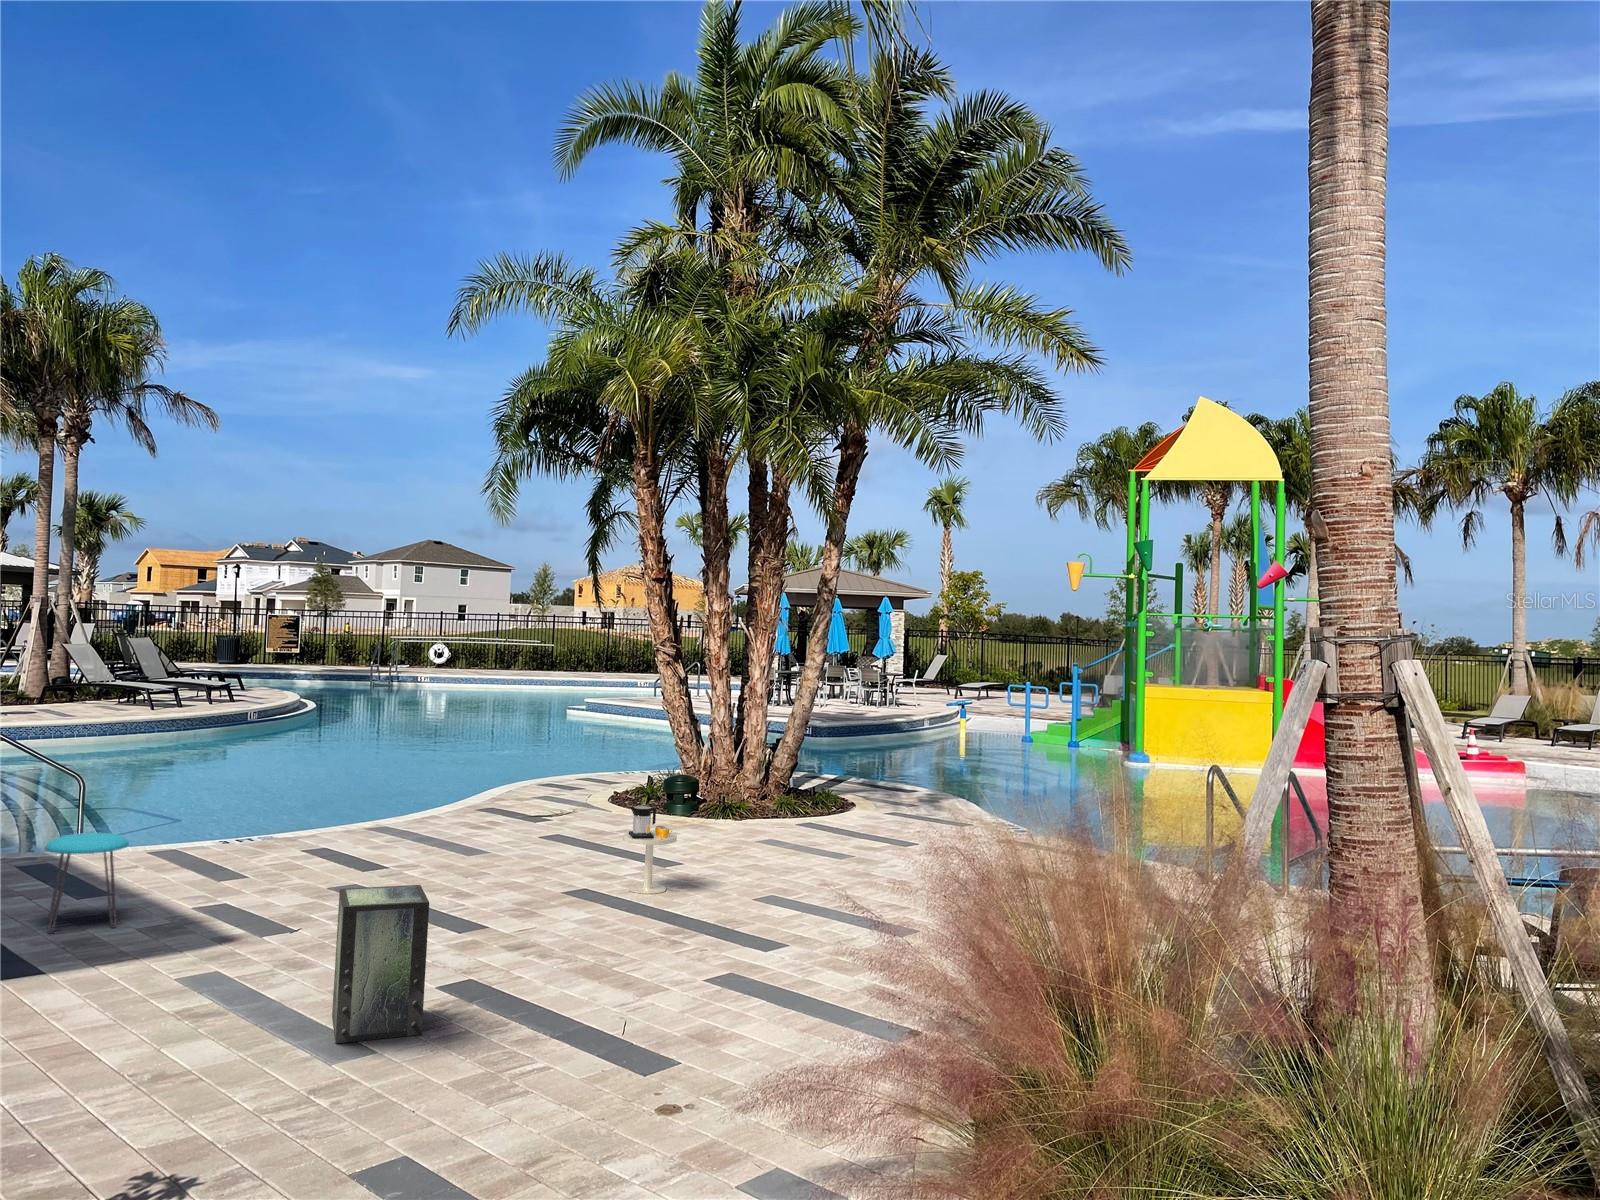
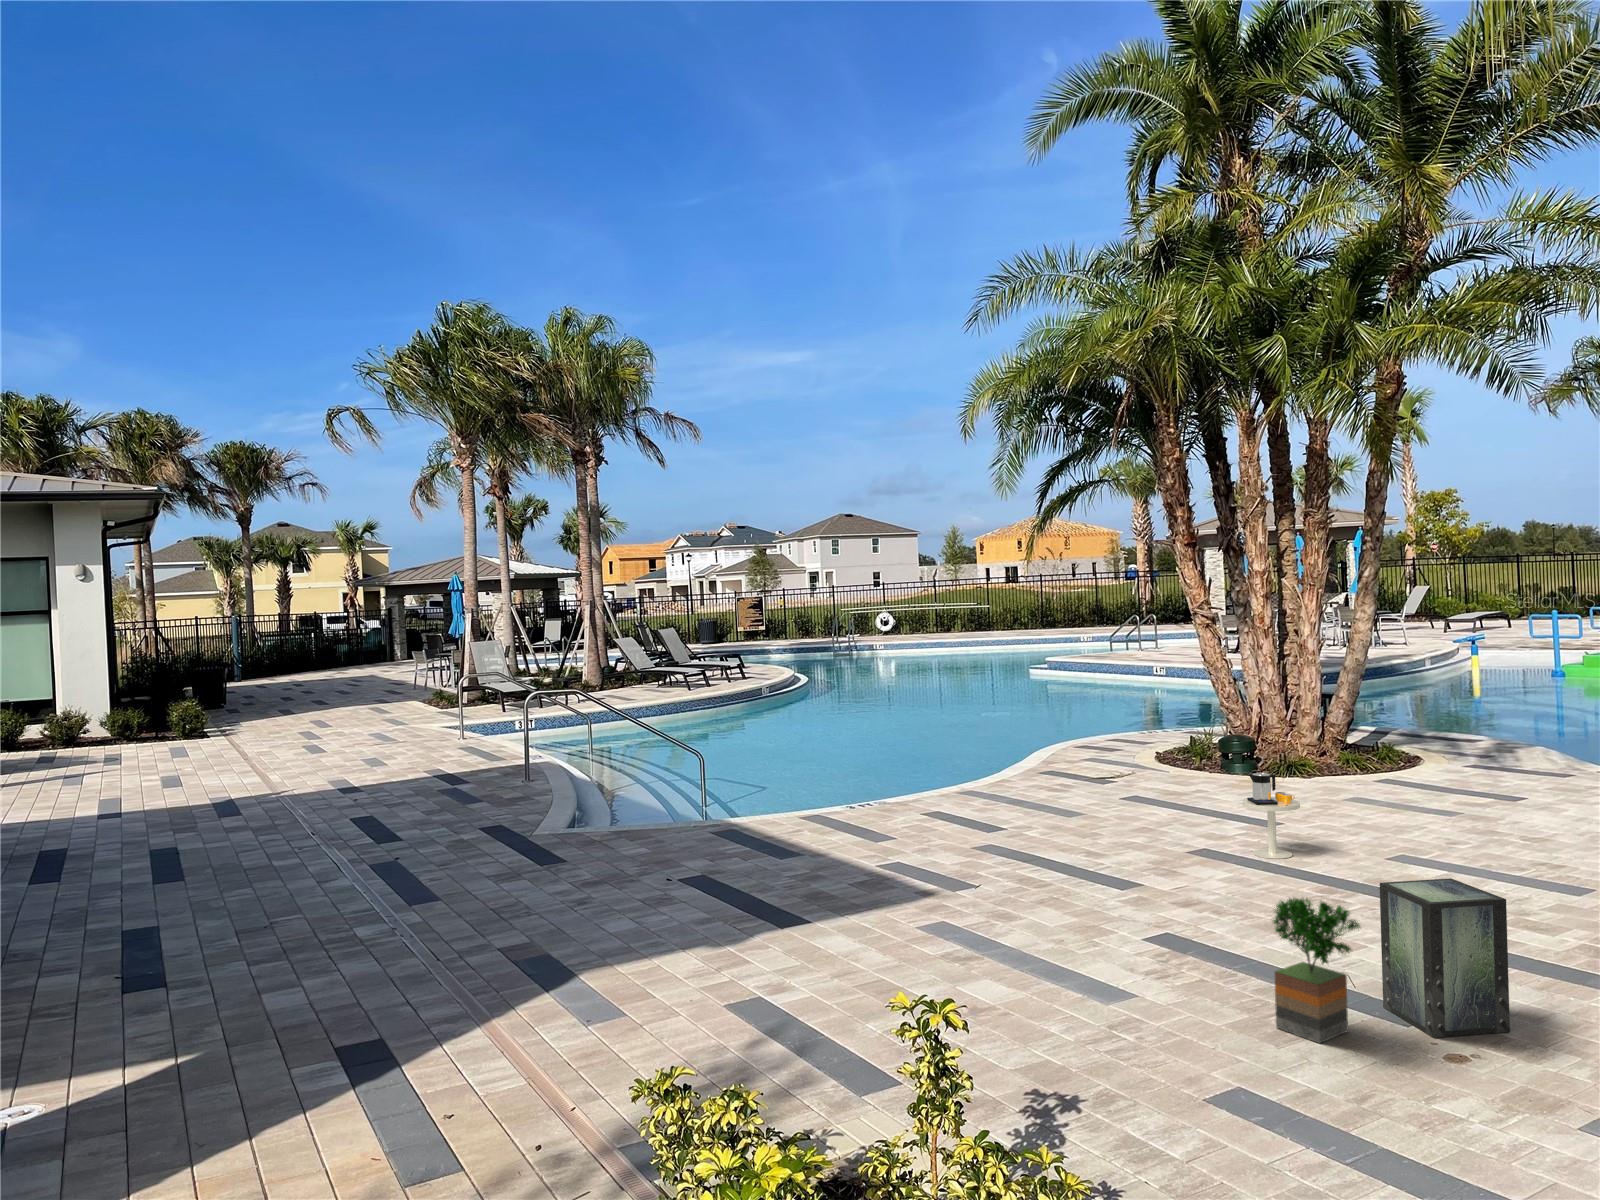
stool: present [45,833,129,933] -> none [775,808,836,892]
storage box: present [332,885,429,1043] -> present [1379,878,1510,1038]
potted tree: none [492,924,591,1083] -> present [1273,898,1361,1043]

